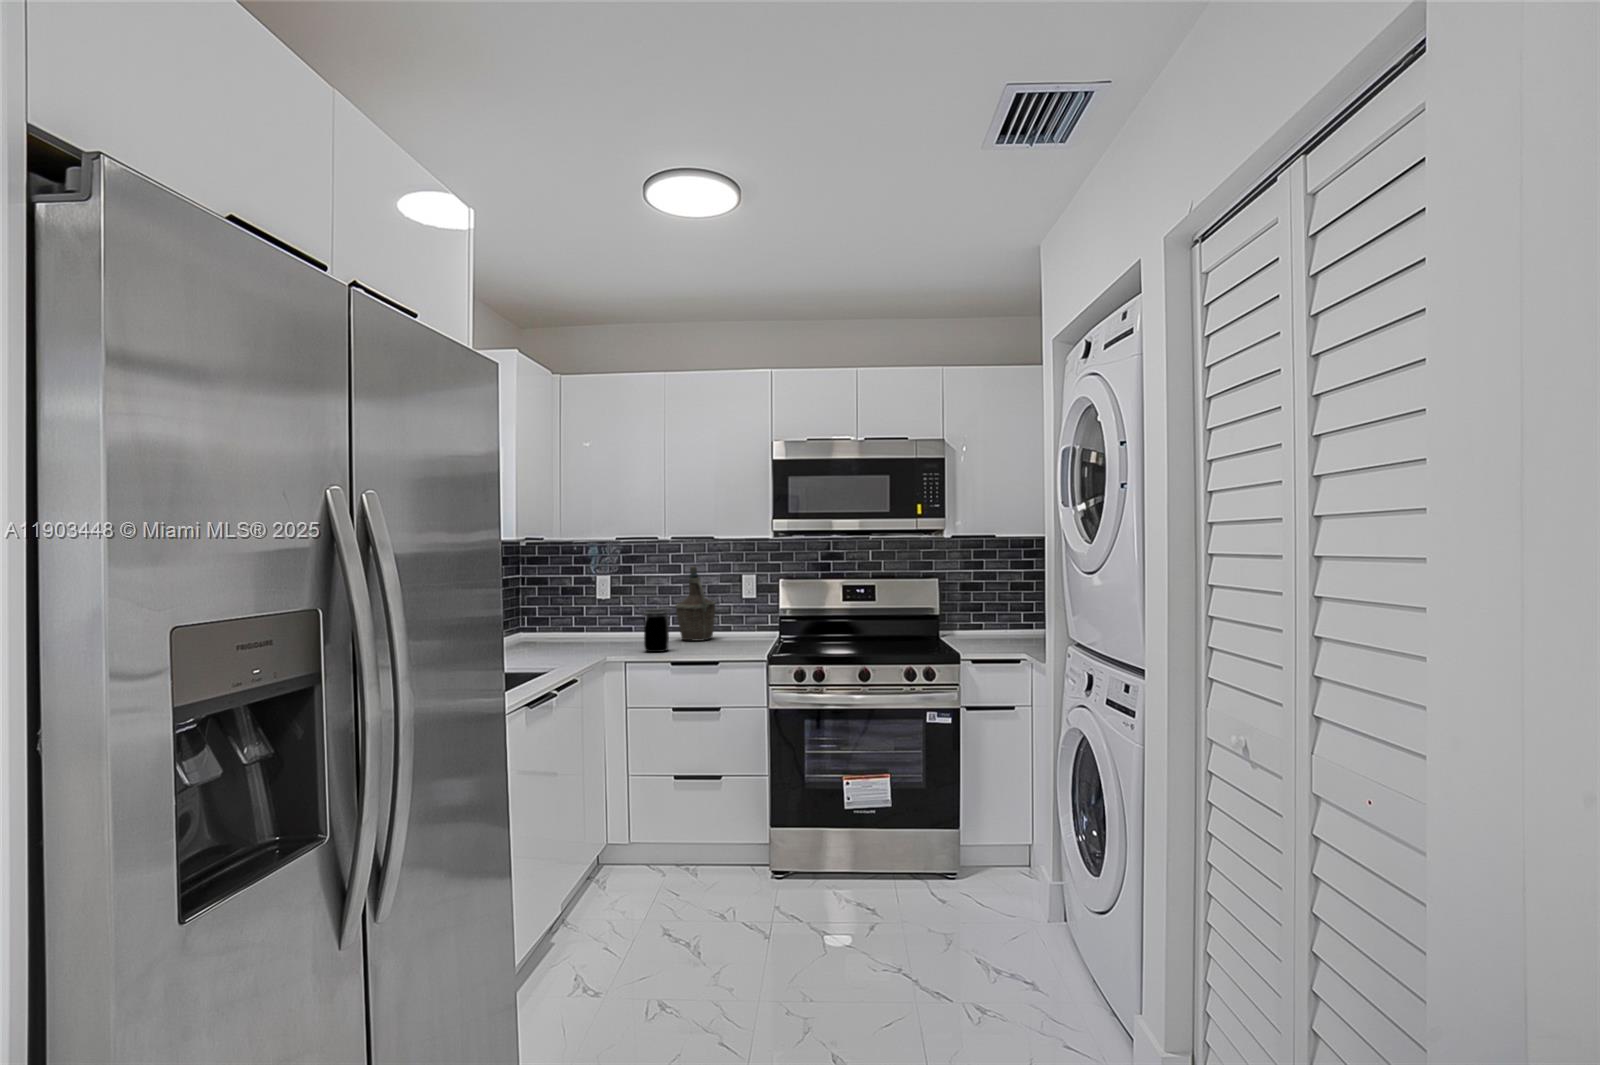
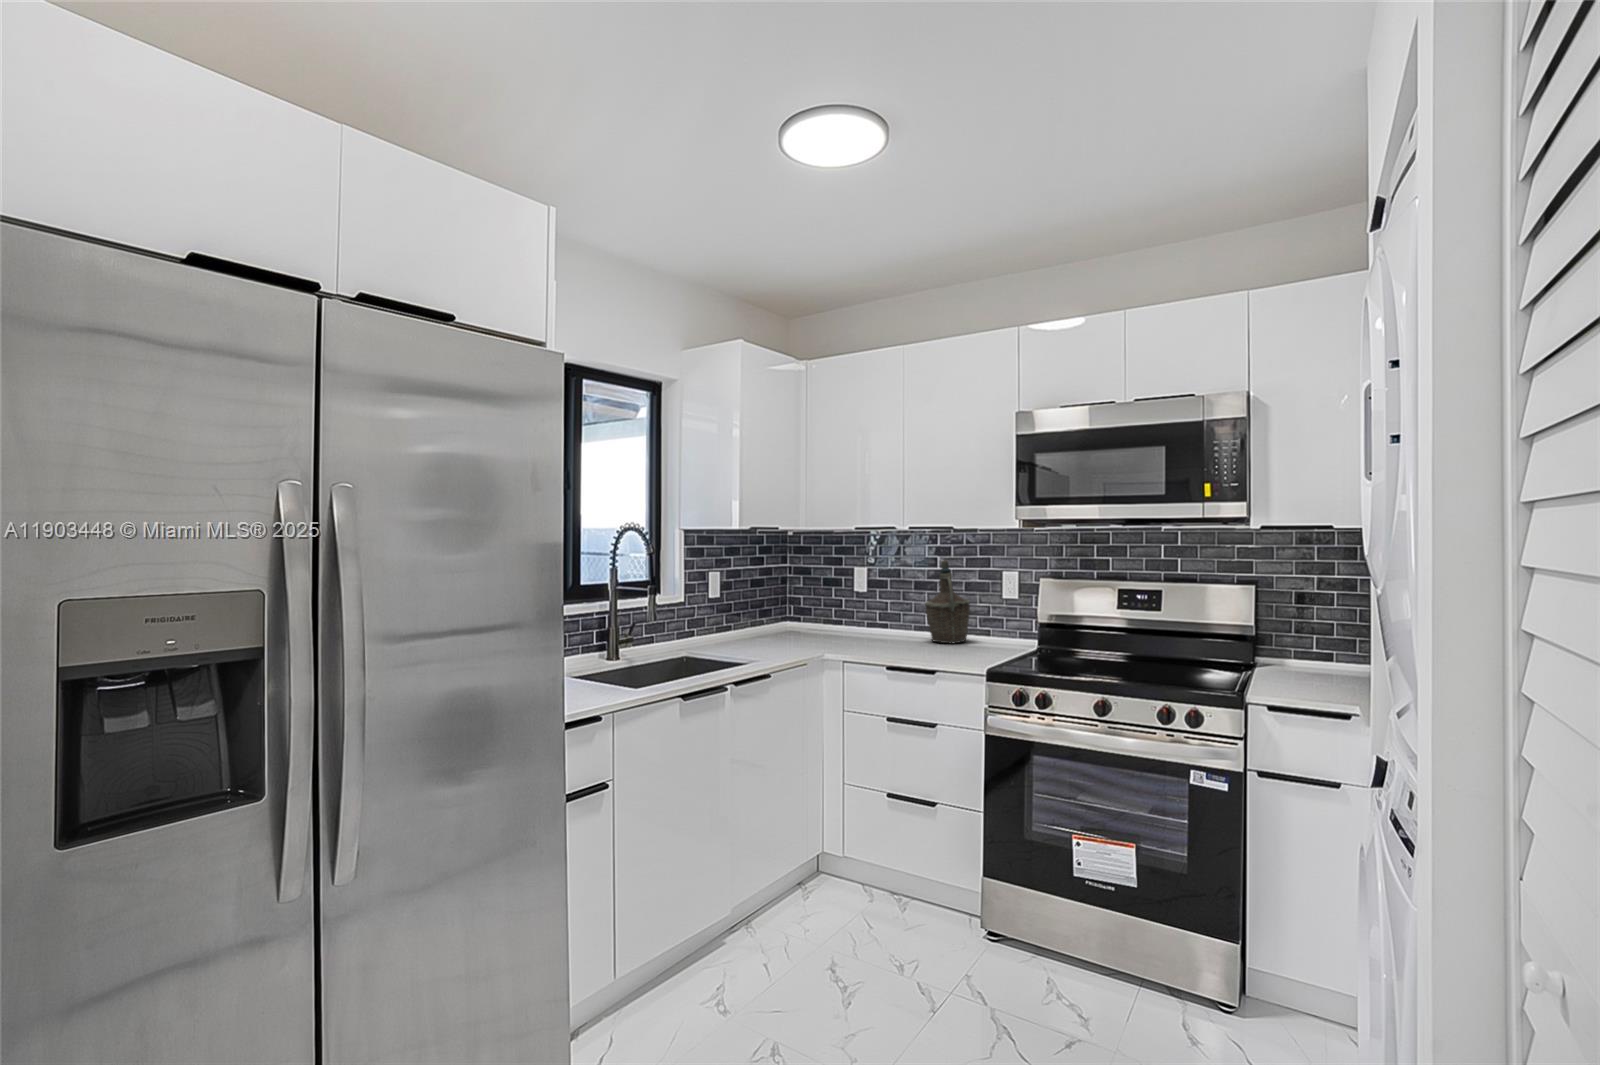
jar: present [642,608,671,652] -> none [869,605,899,653]

